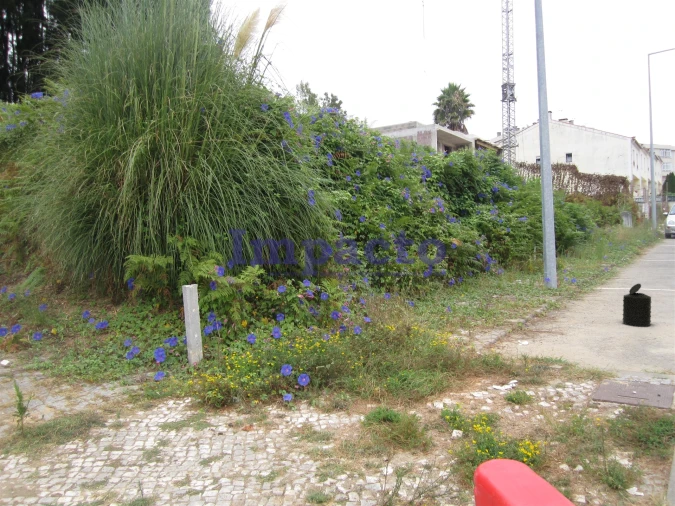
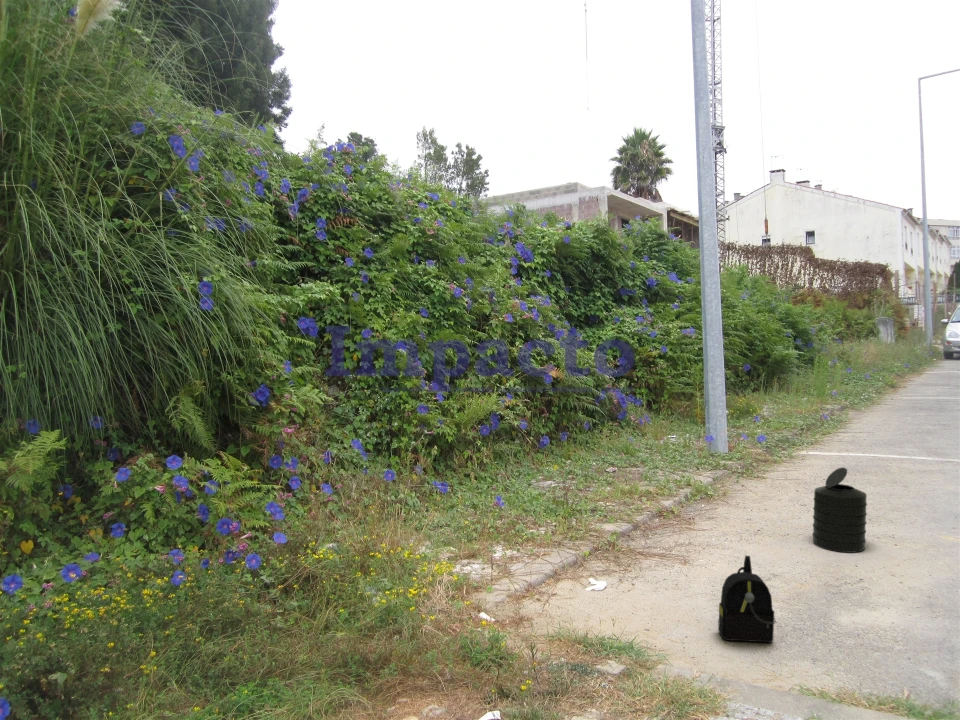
backpack: none [592,316,623,355] -> present [718,556,776,642]

